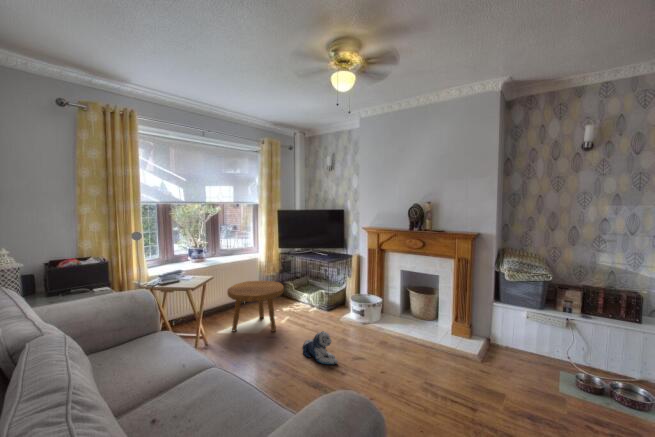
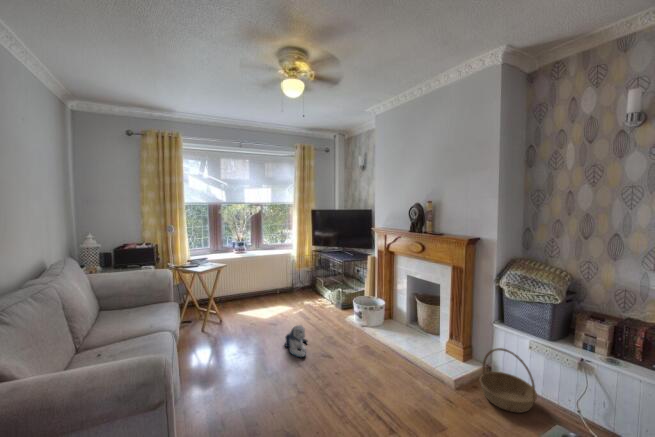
footstool: present [227,280,284,332] -> none [245,273,294,320]
basket: none [493,321,542,370] -> present [479,348,537,412]

